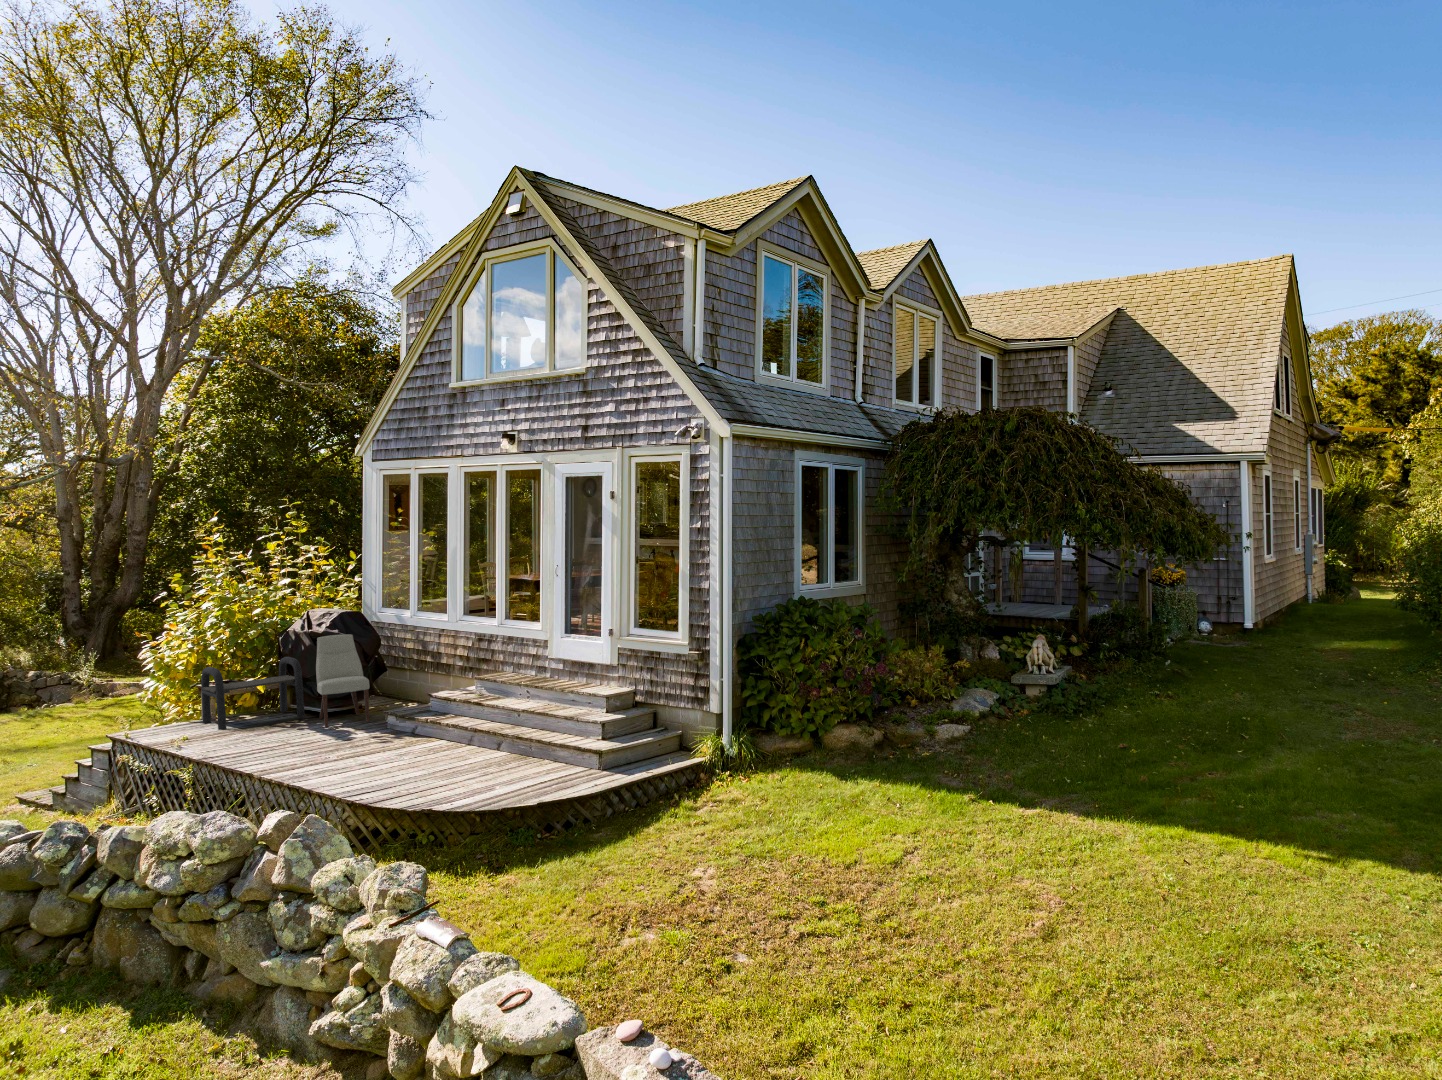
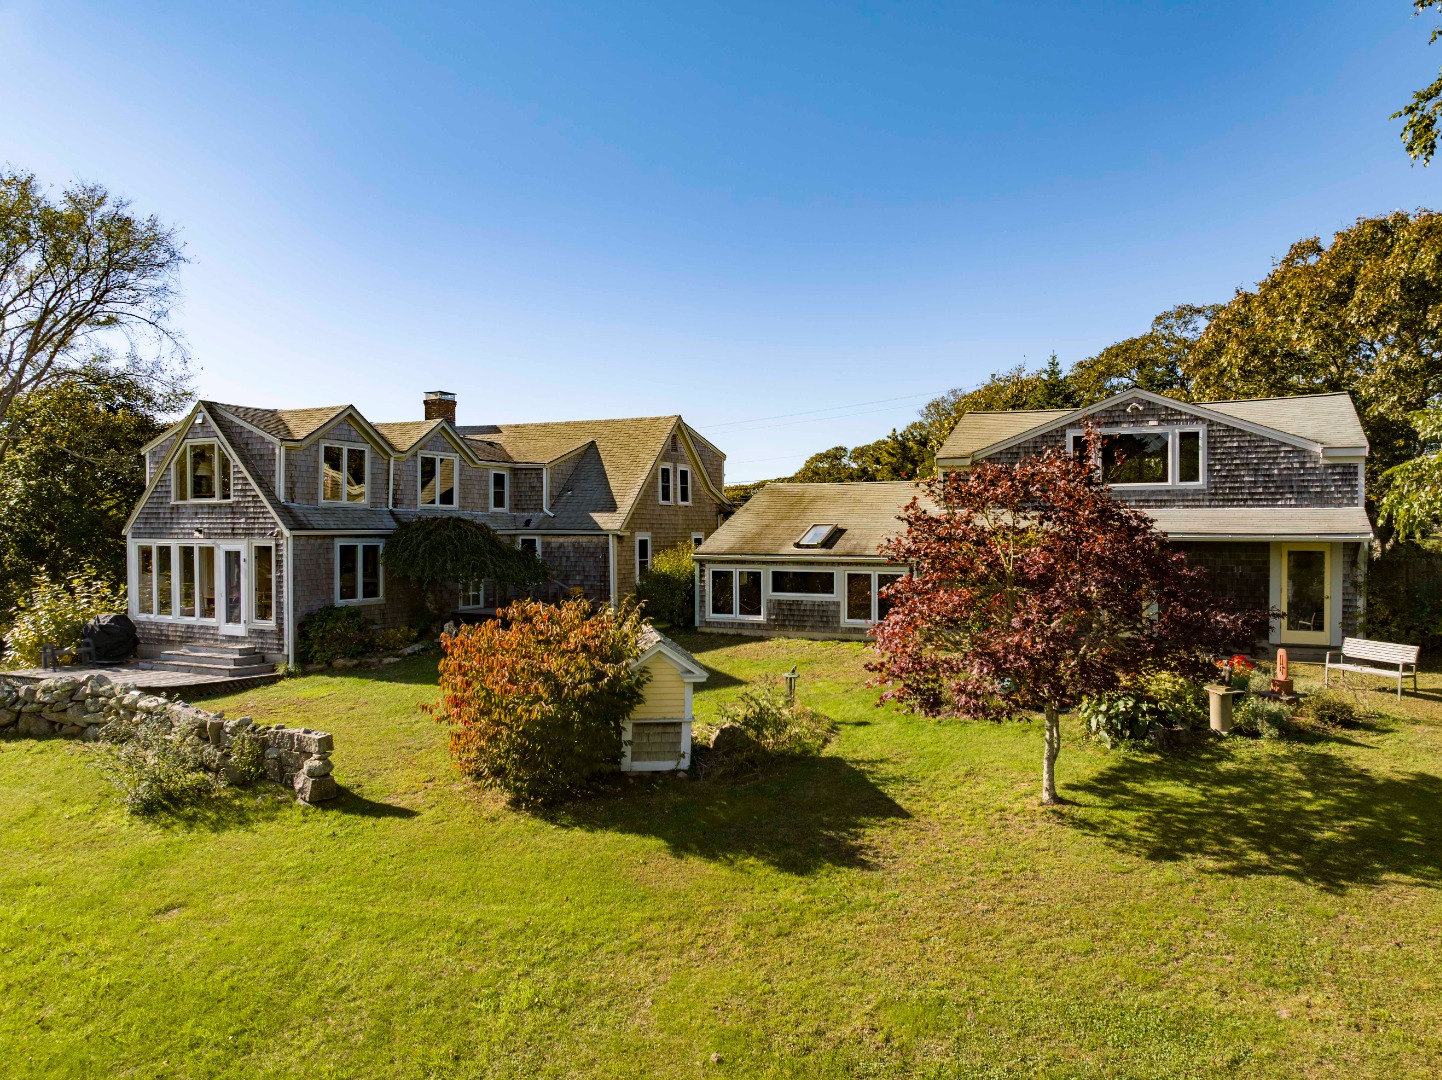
chair: present [316,634,370,727] -> none [102,627,130,670]

